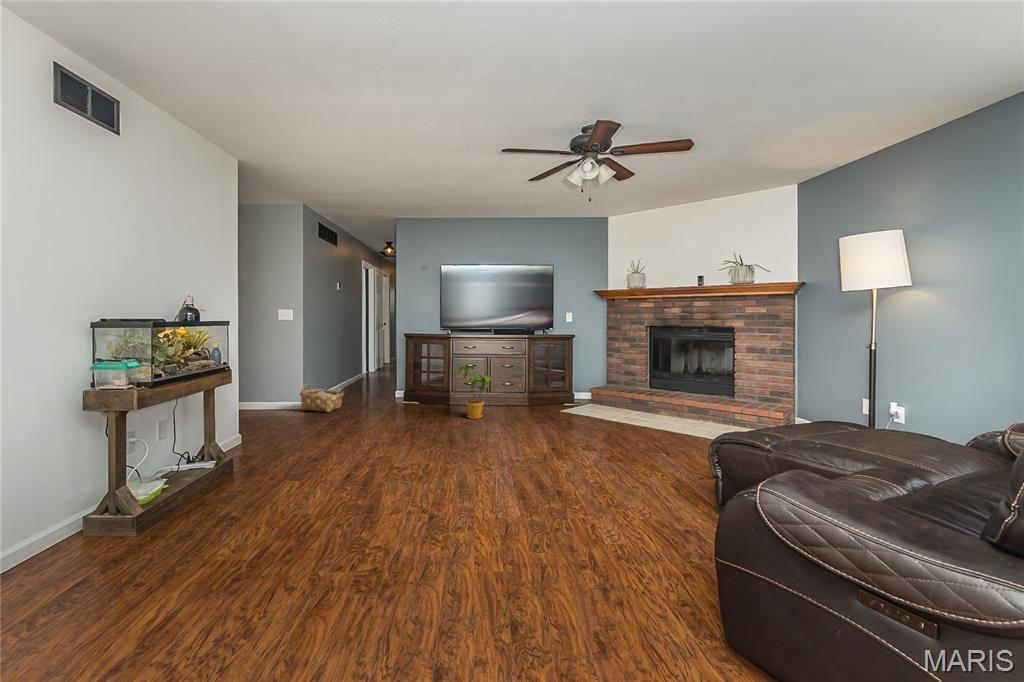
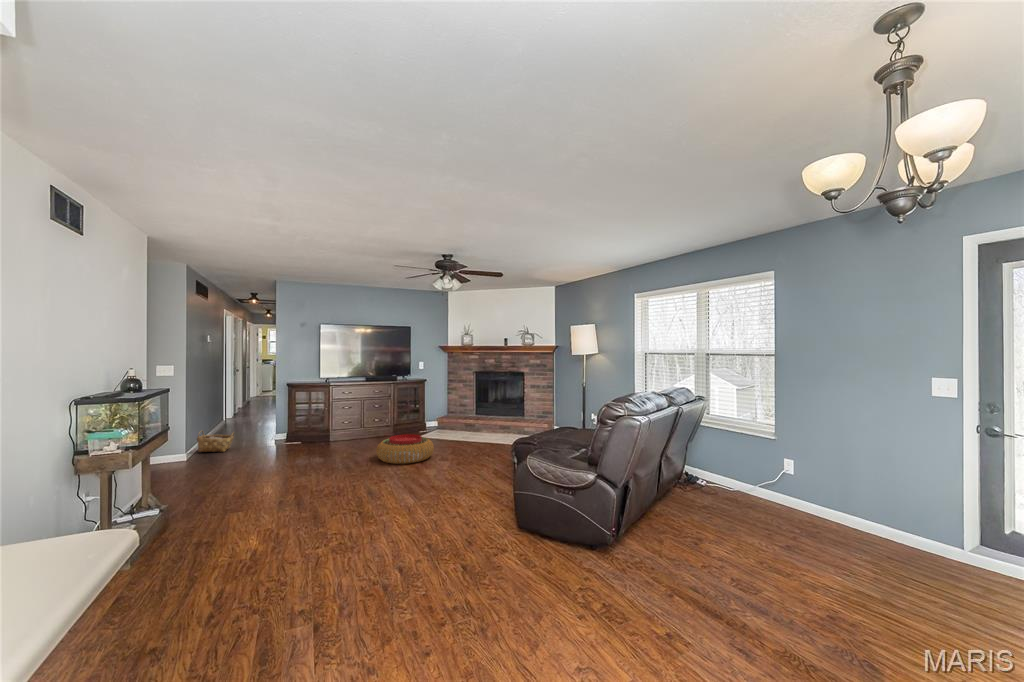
house plant: present [458,364,492,419] -> none [335,407,362,446]
pouf: none [509,413,604,469] -> present [376,434,434,464]

